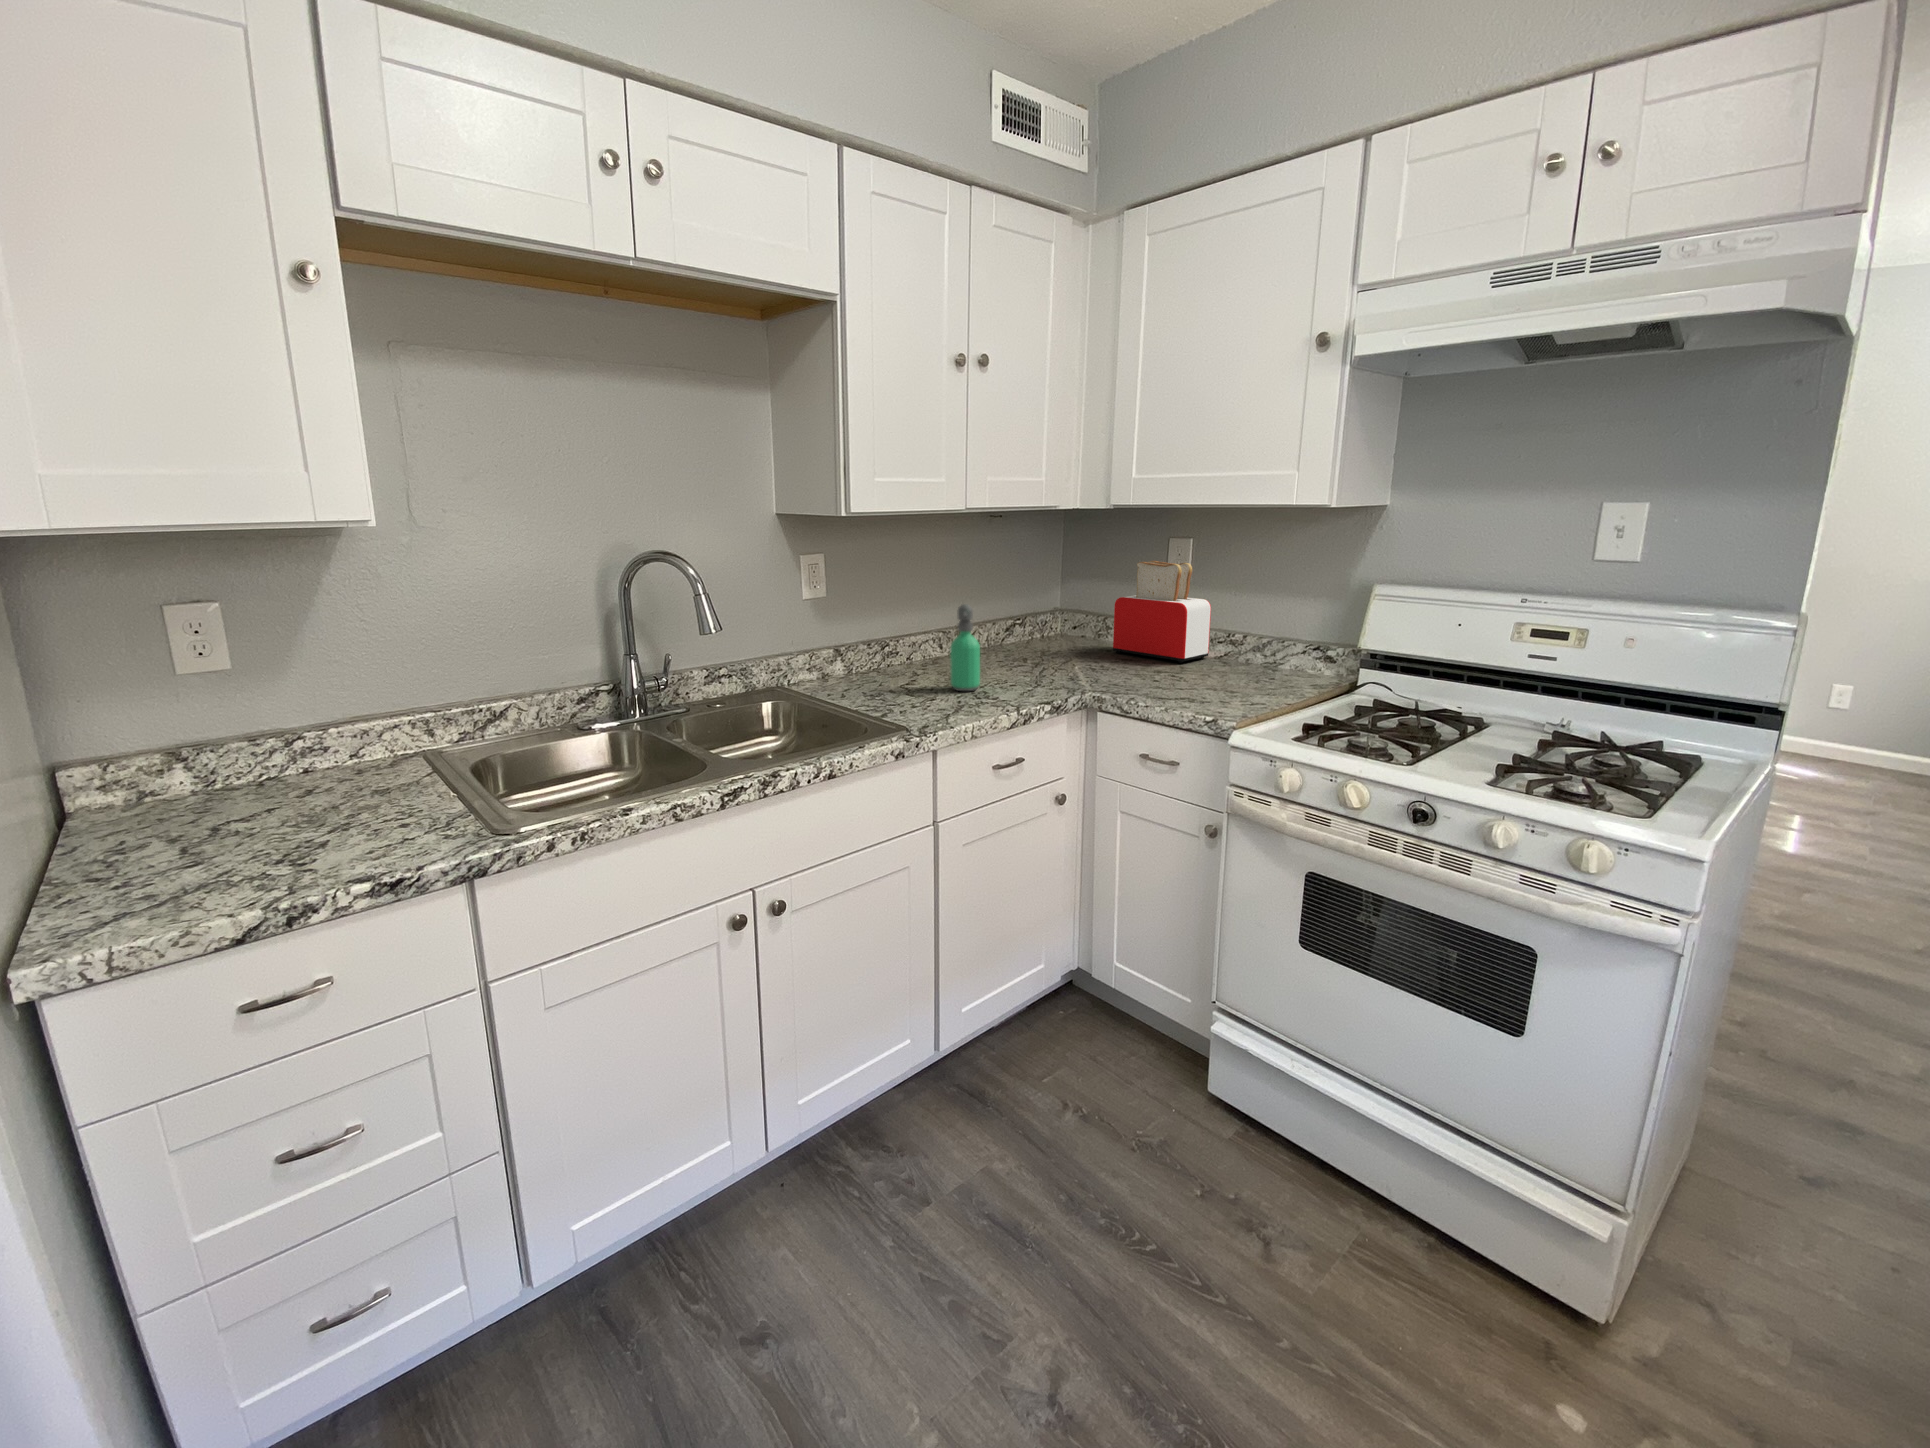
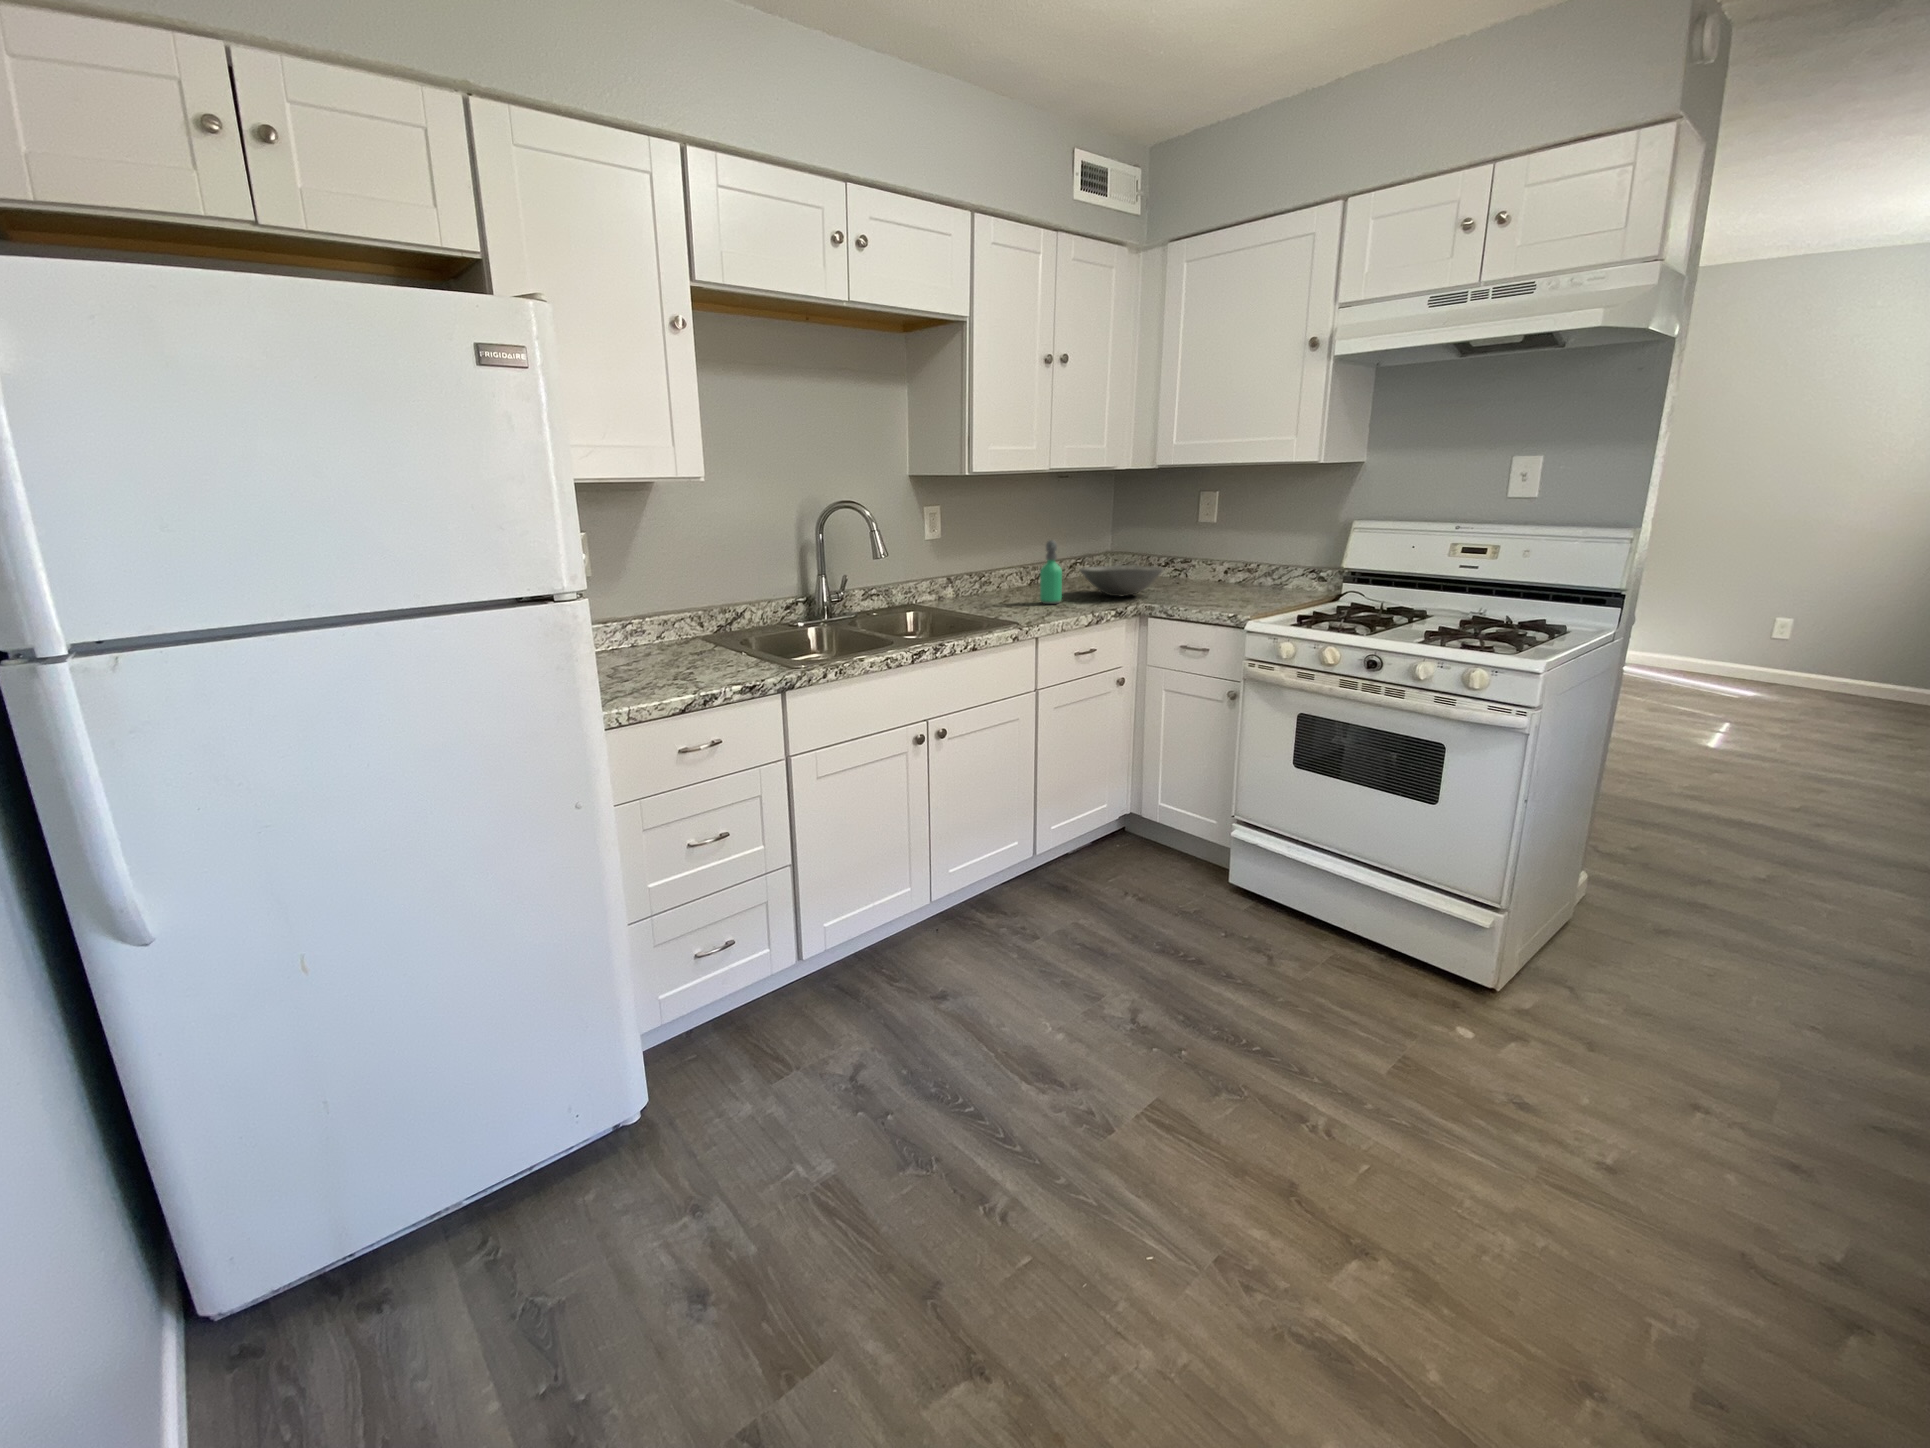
toaster: present [1113,561,1211,663] -> none [1155,510,1231,587]
bowl: none [1007,634,1120,679] -> present [1080,565,1164,596]

